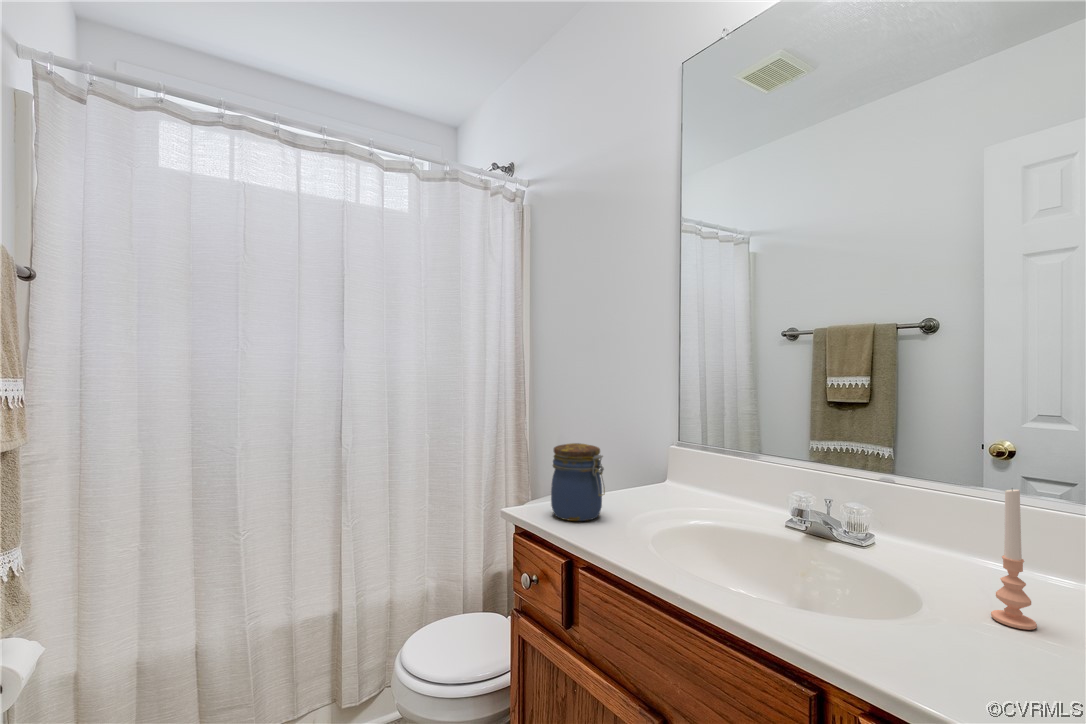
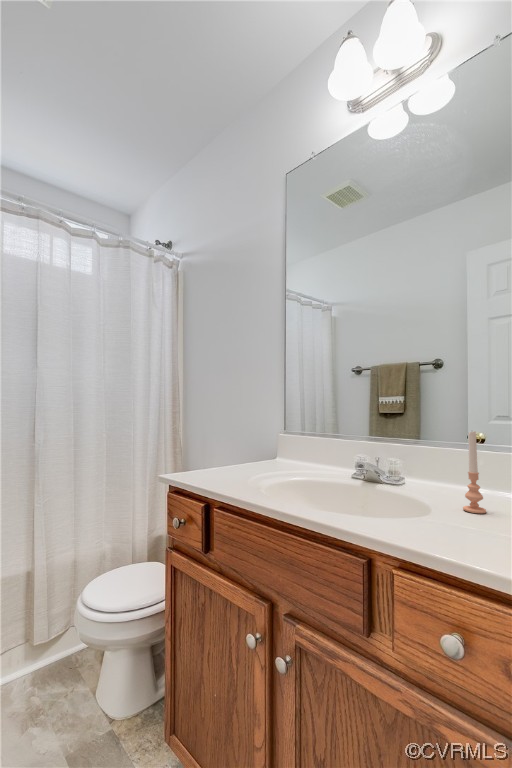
jar: present [551,443,605,521] -> none [196,427,233,479]

